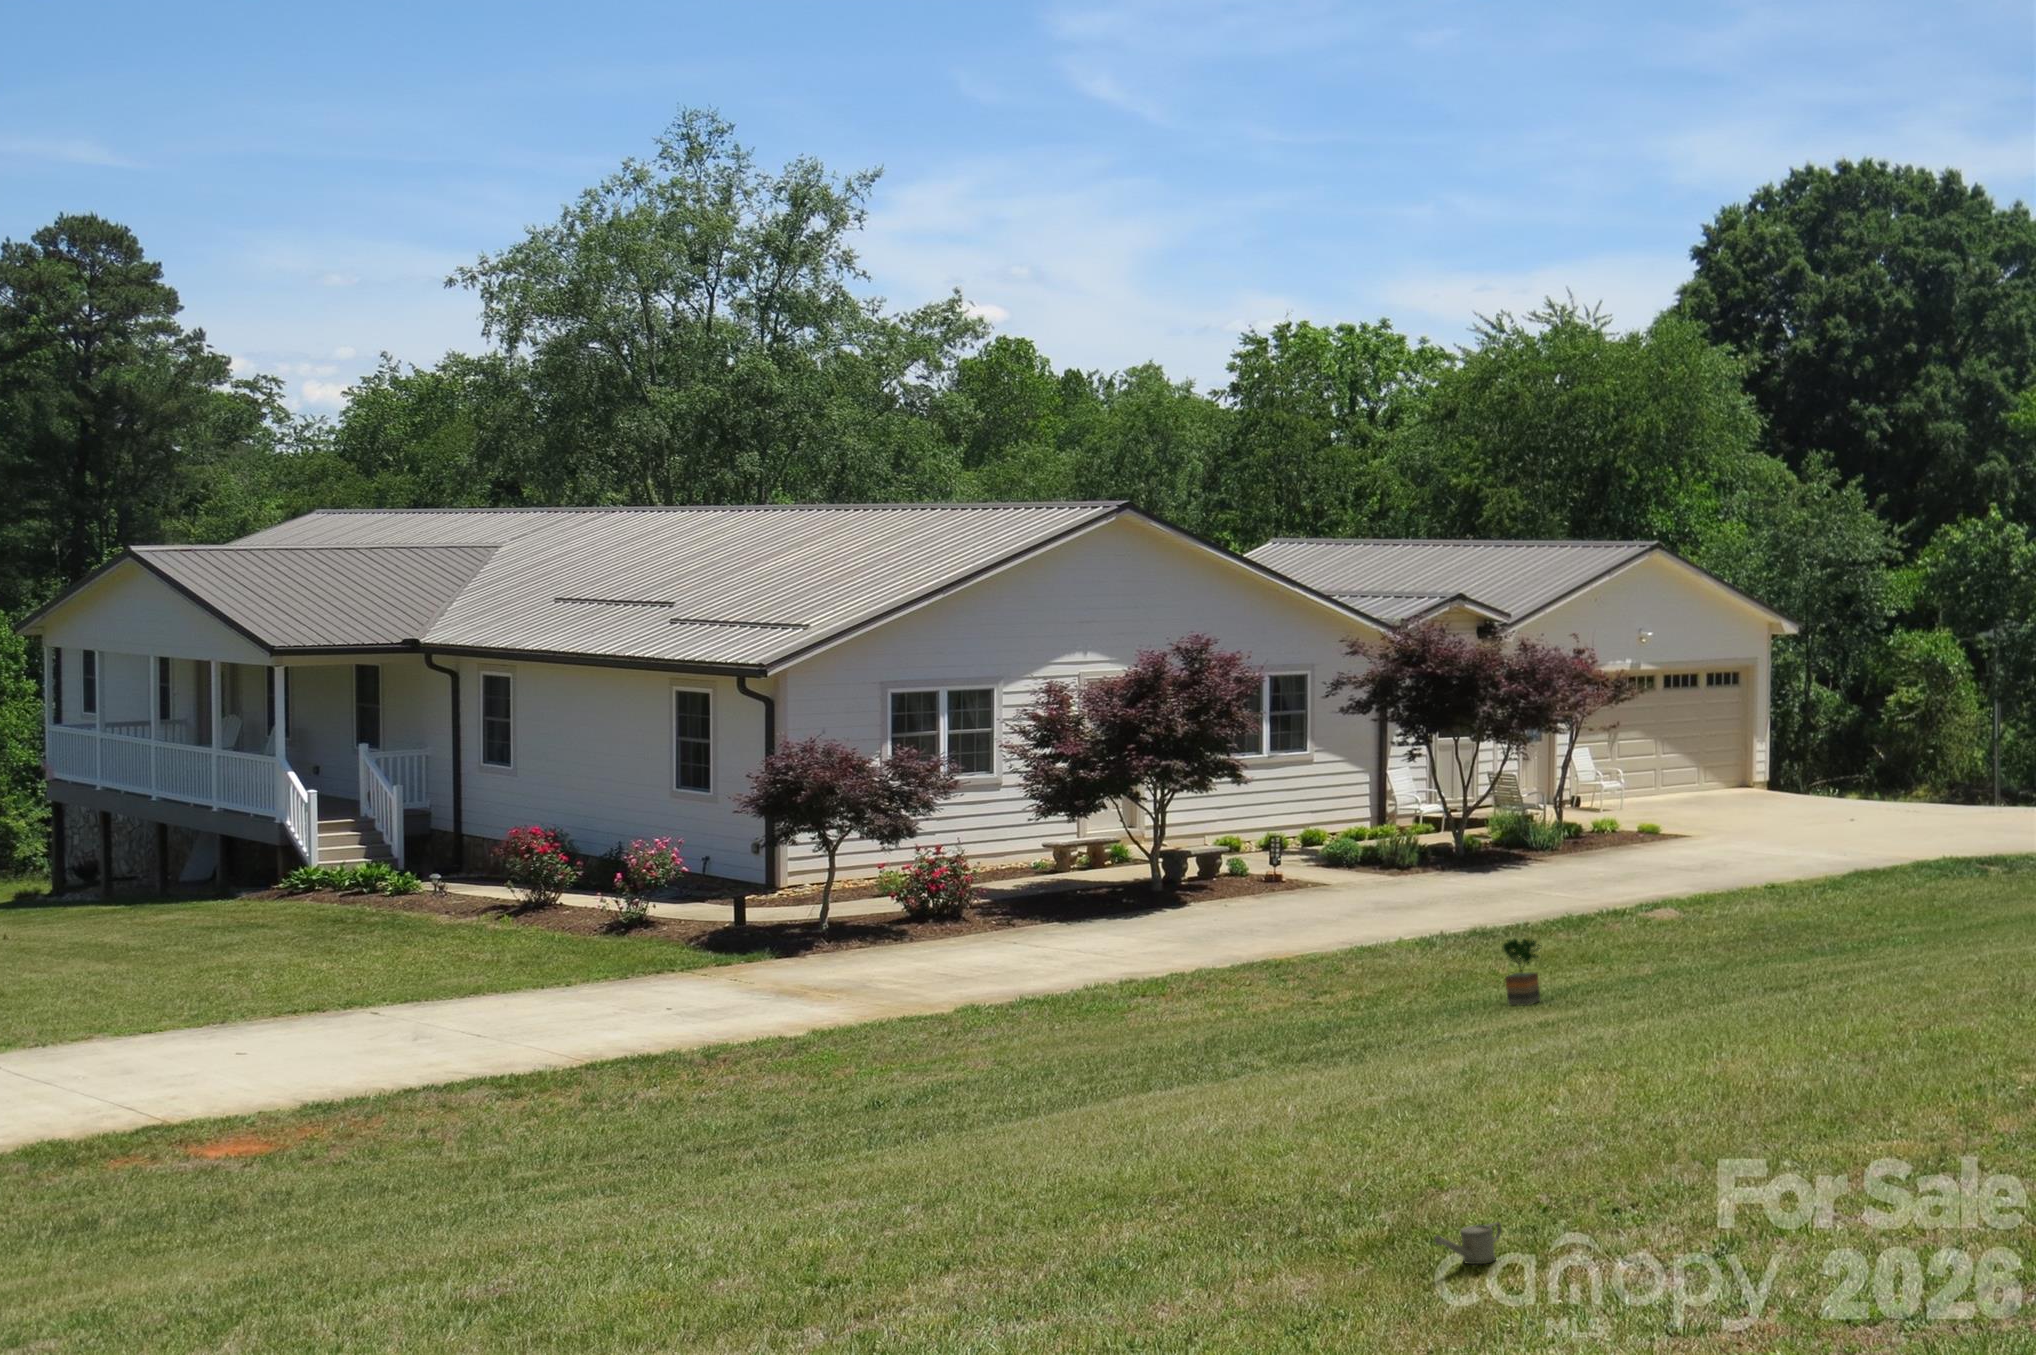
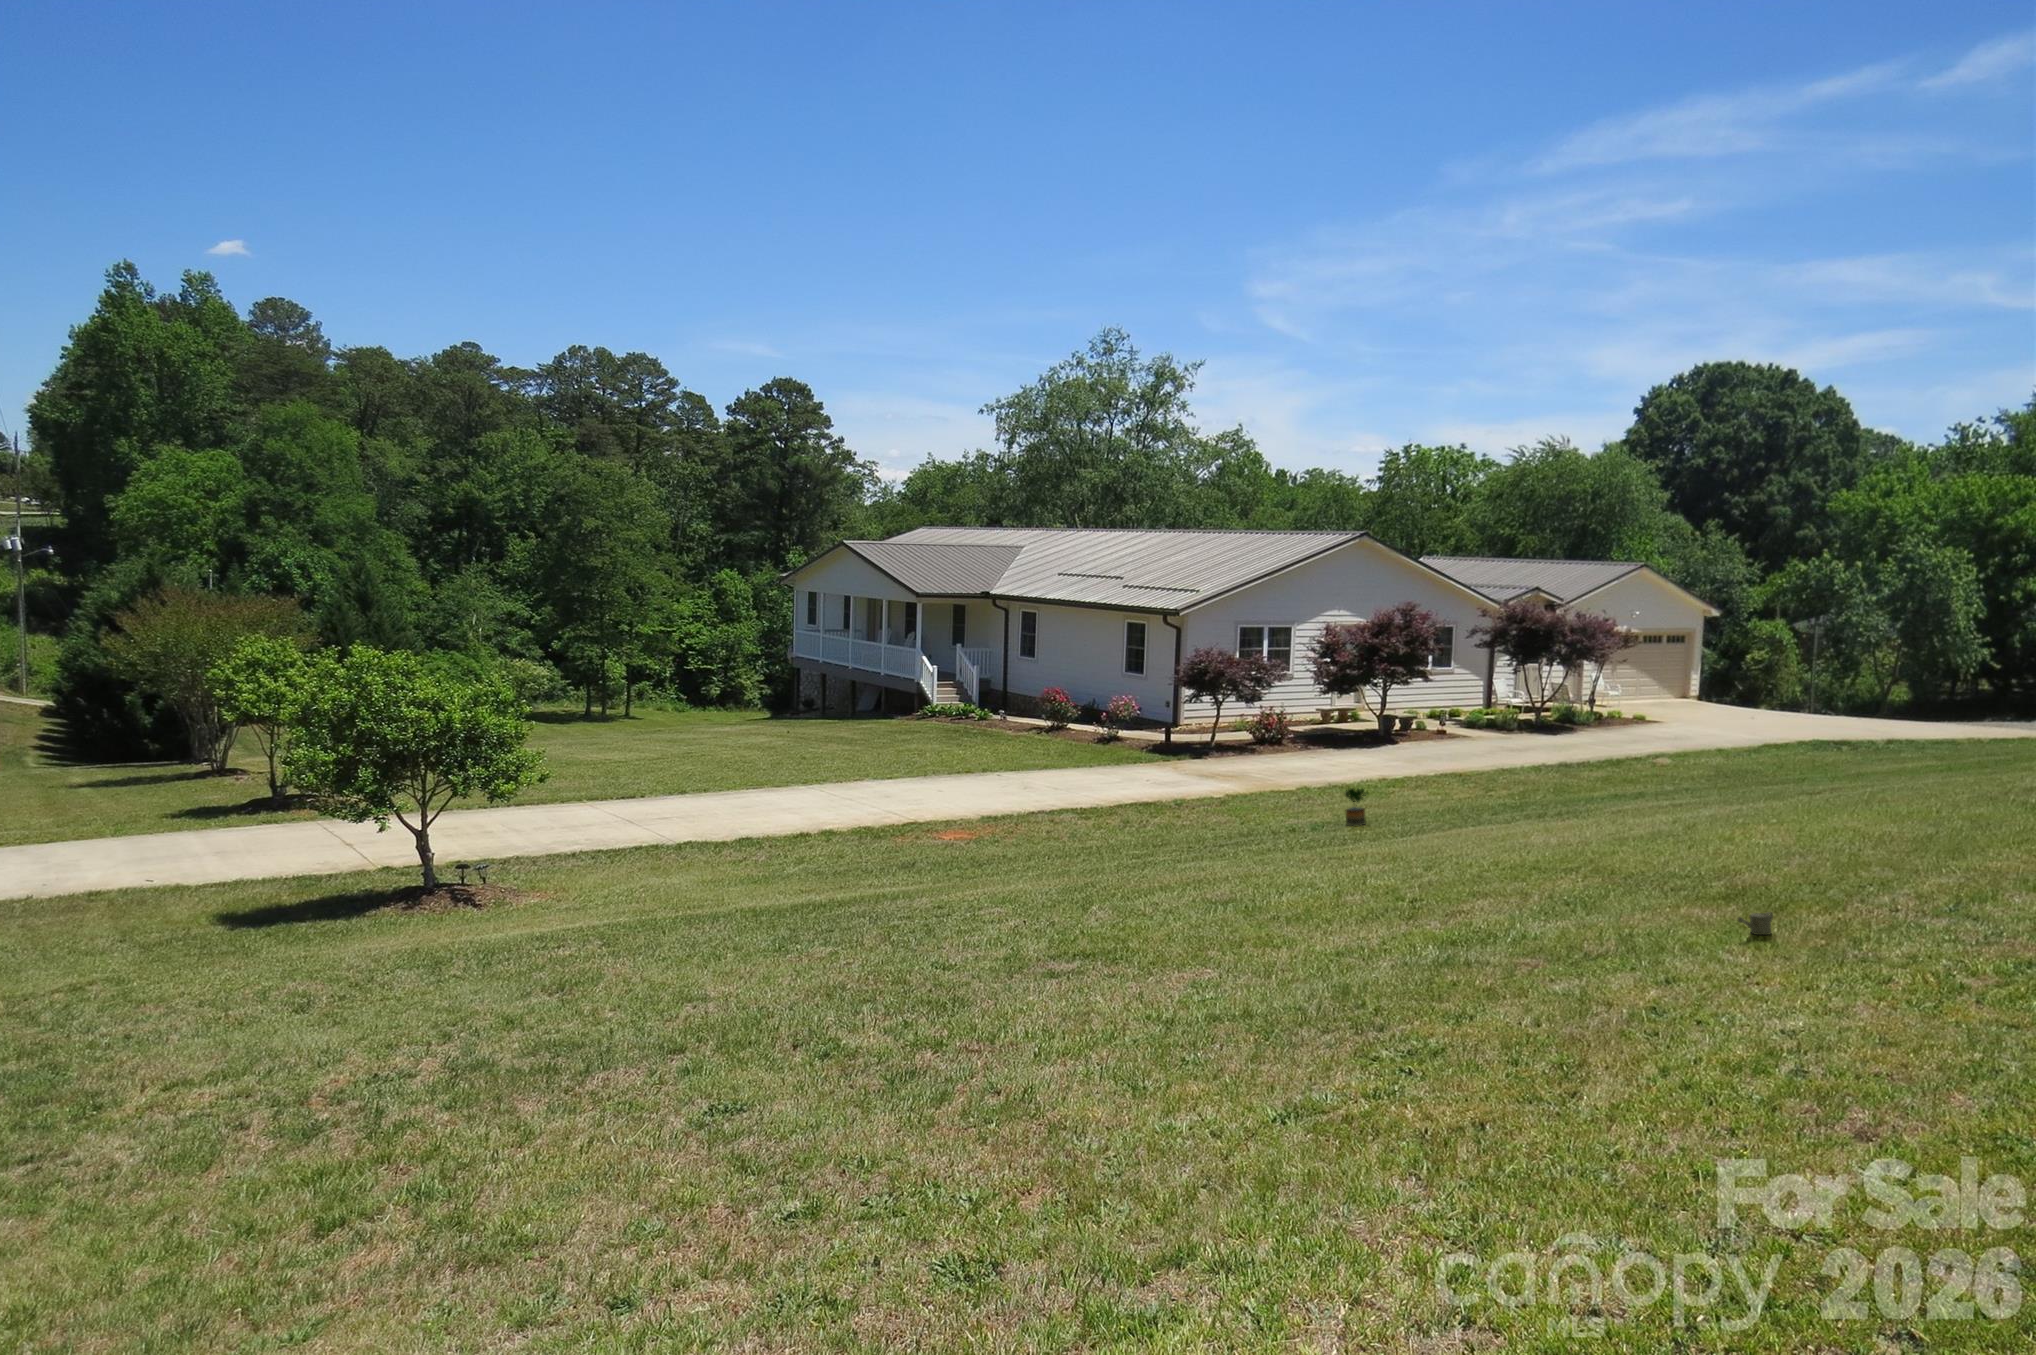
potted tree: present [1502,939,1542,1005] -> present [1345,788,1366,826]

